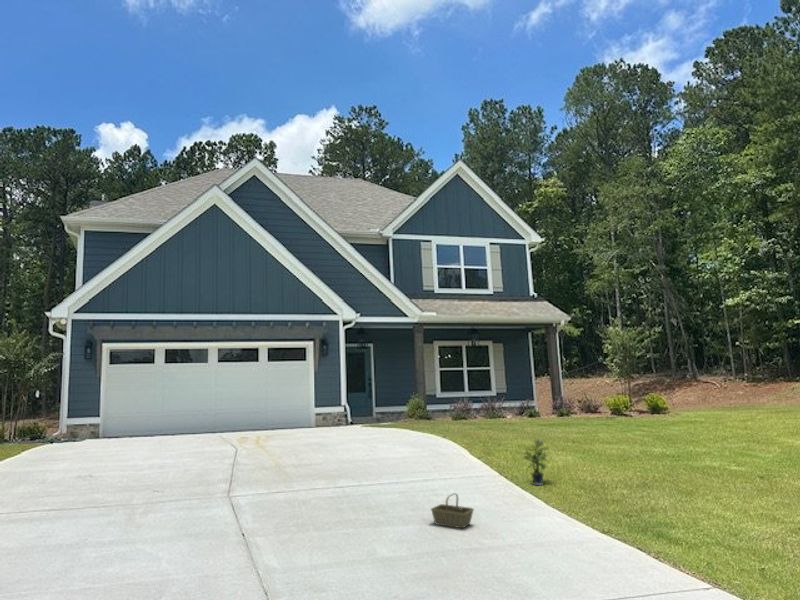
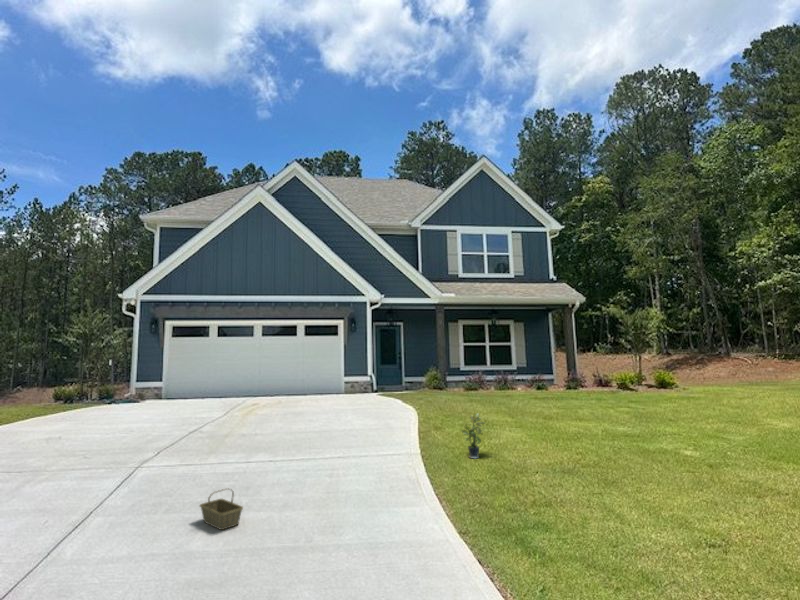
basket: present [431,494,474,528] -> present [200,489,243,530]

